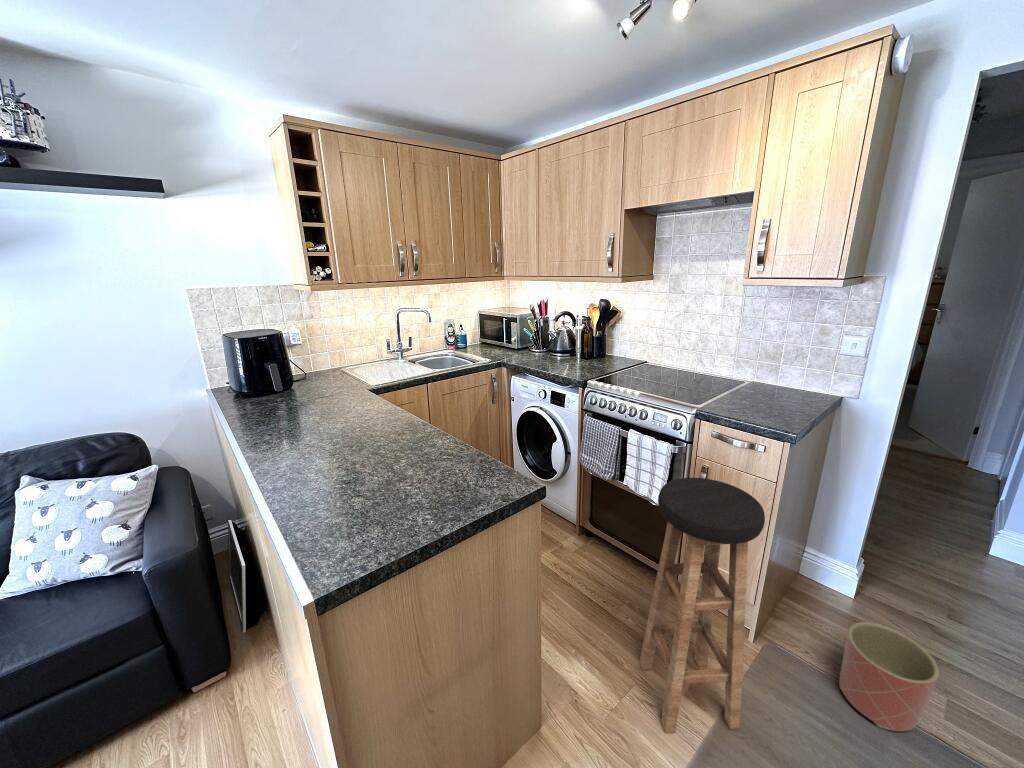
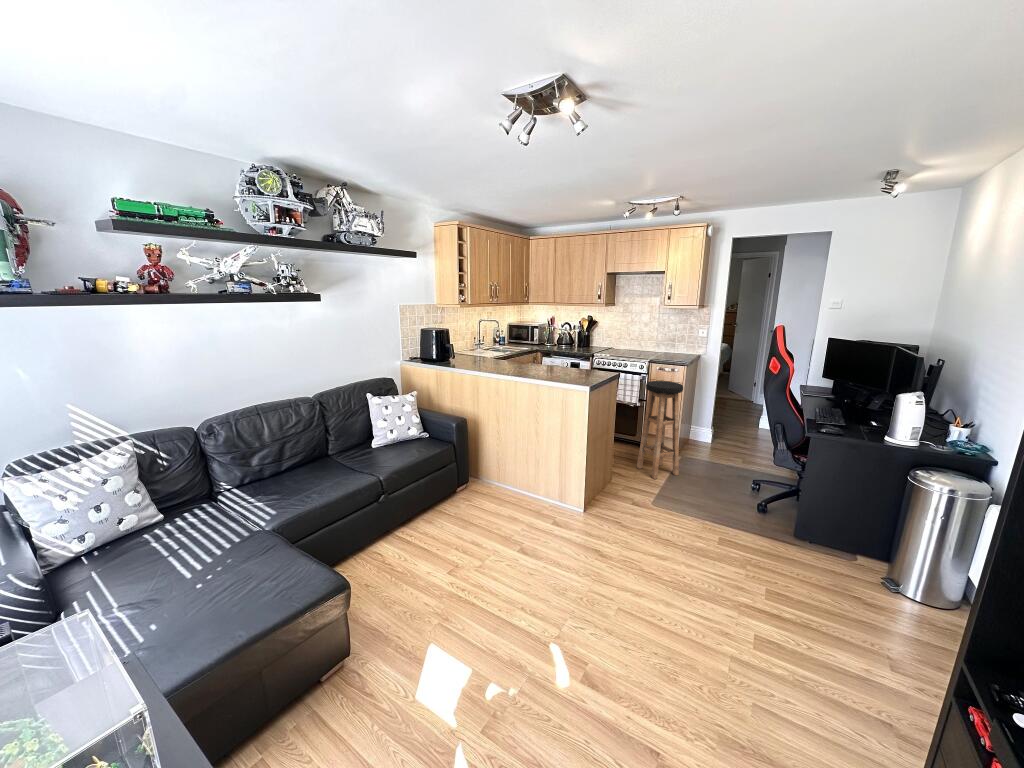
planter: present [839,622,939,731] -> none [709,437,738,469]

